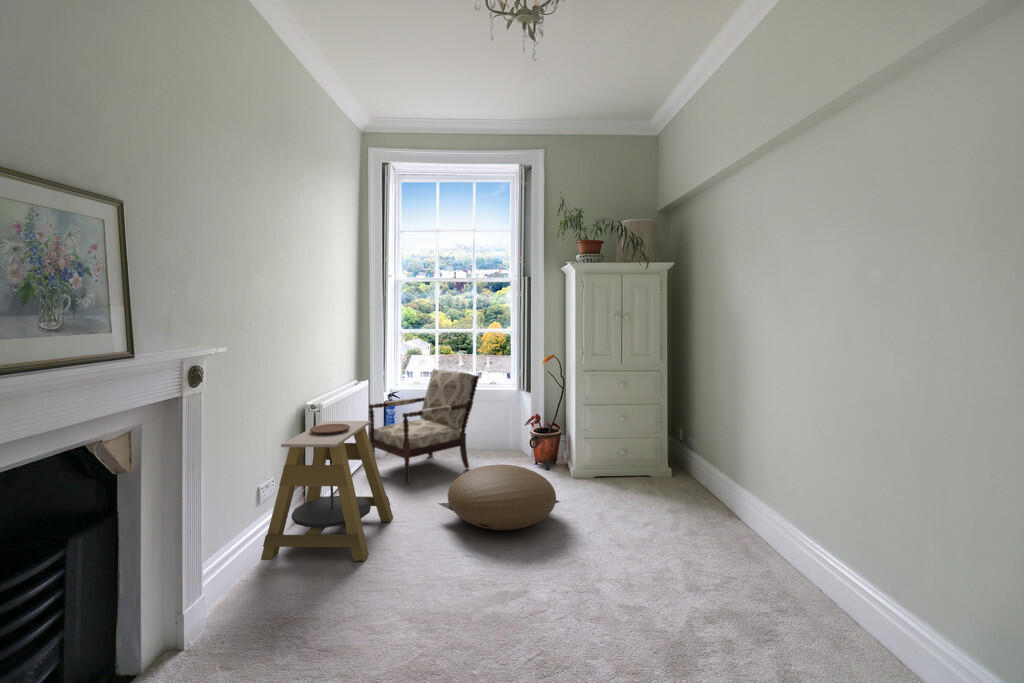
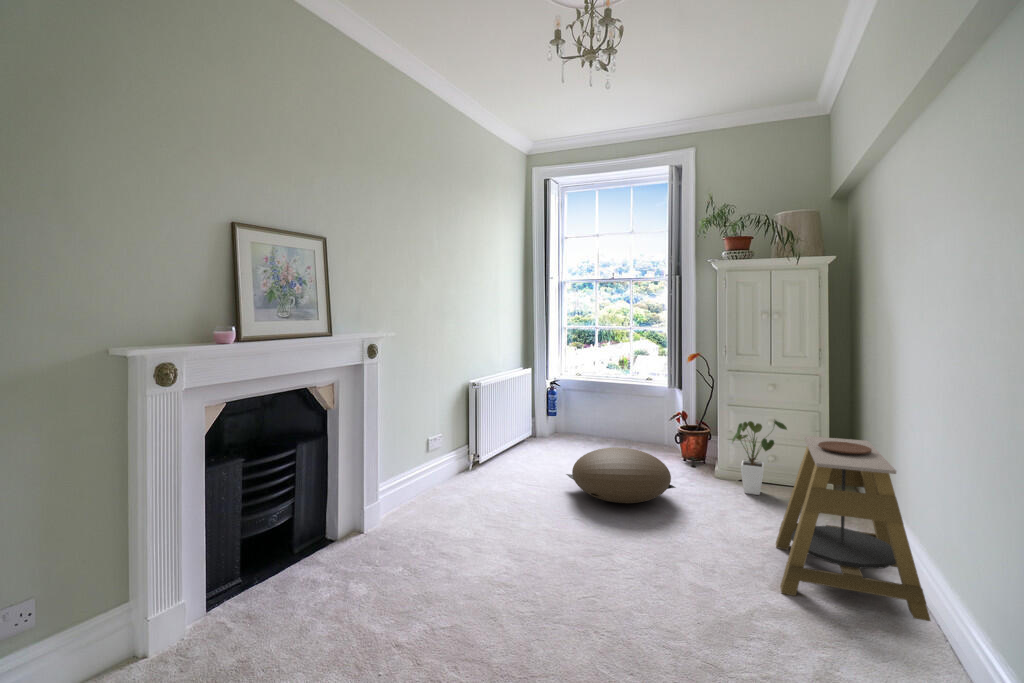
armchair: present [369,369,479,484] -> none [531,363,627,460]
house plant: none [598,418,643,495] -> present [732,420,787,495]
side table: present [261,421,393,561] -> present [776,436,931,621]

